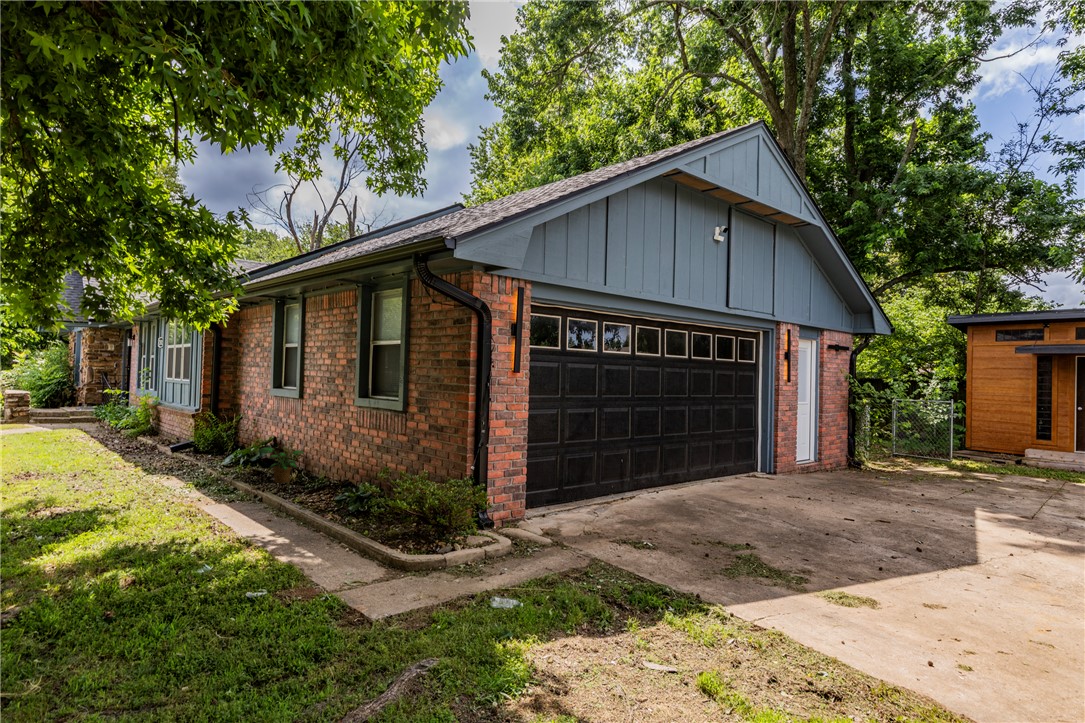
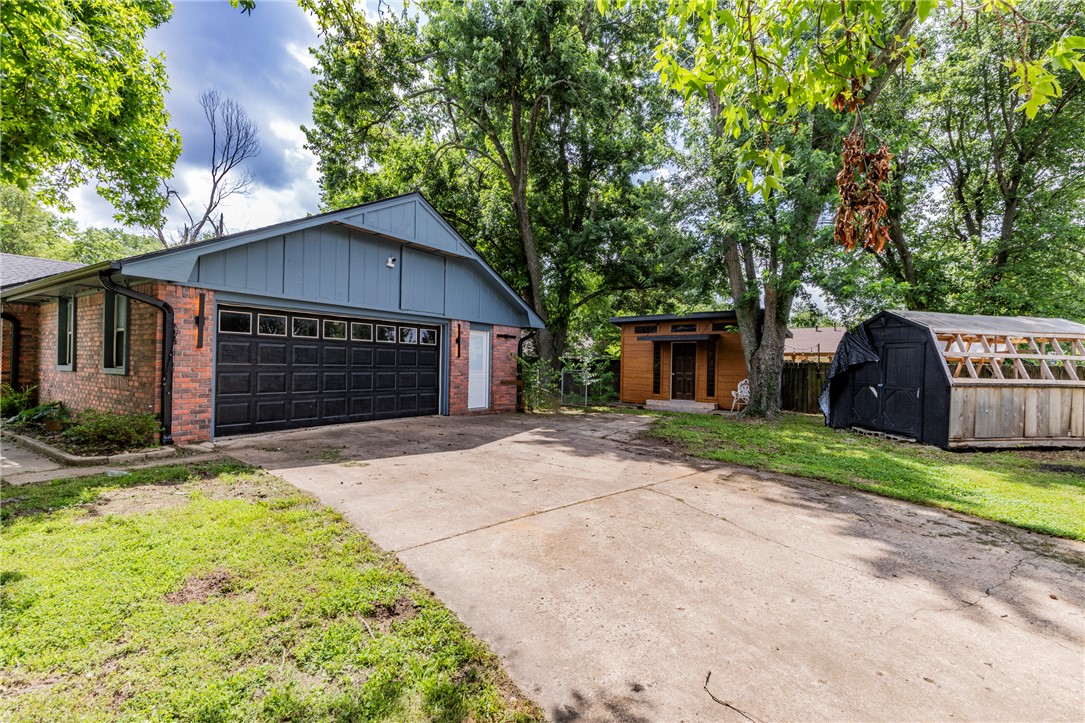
bench: none [817,419,886,475] -> present [492,380,525,411]

